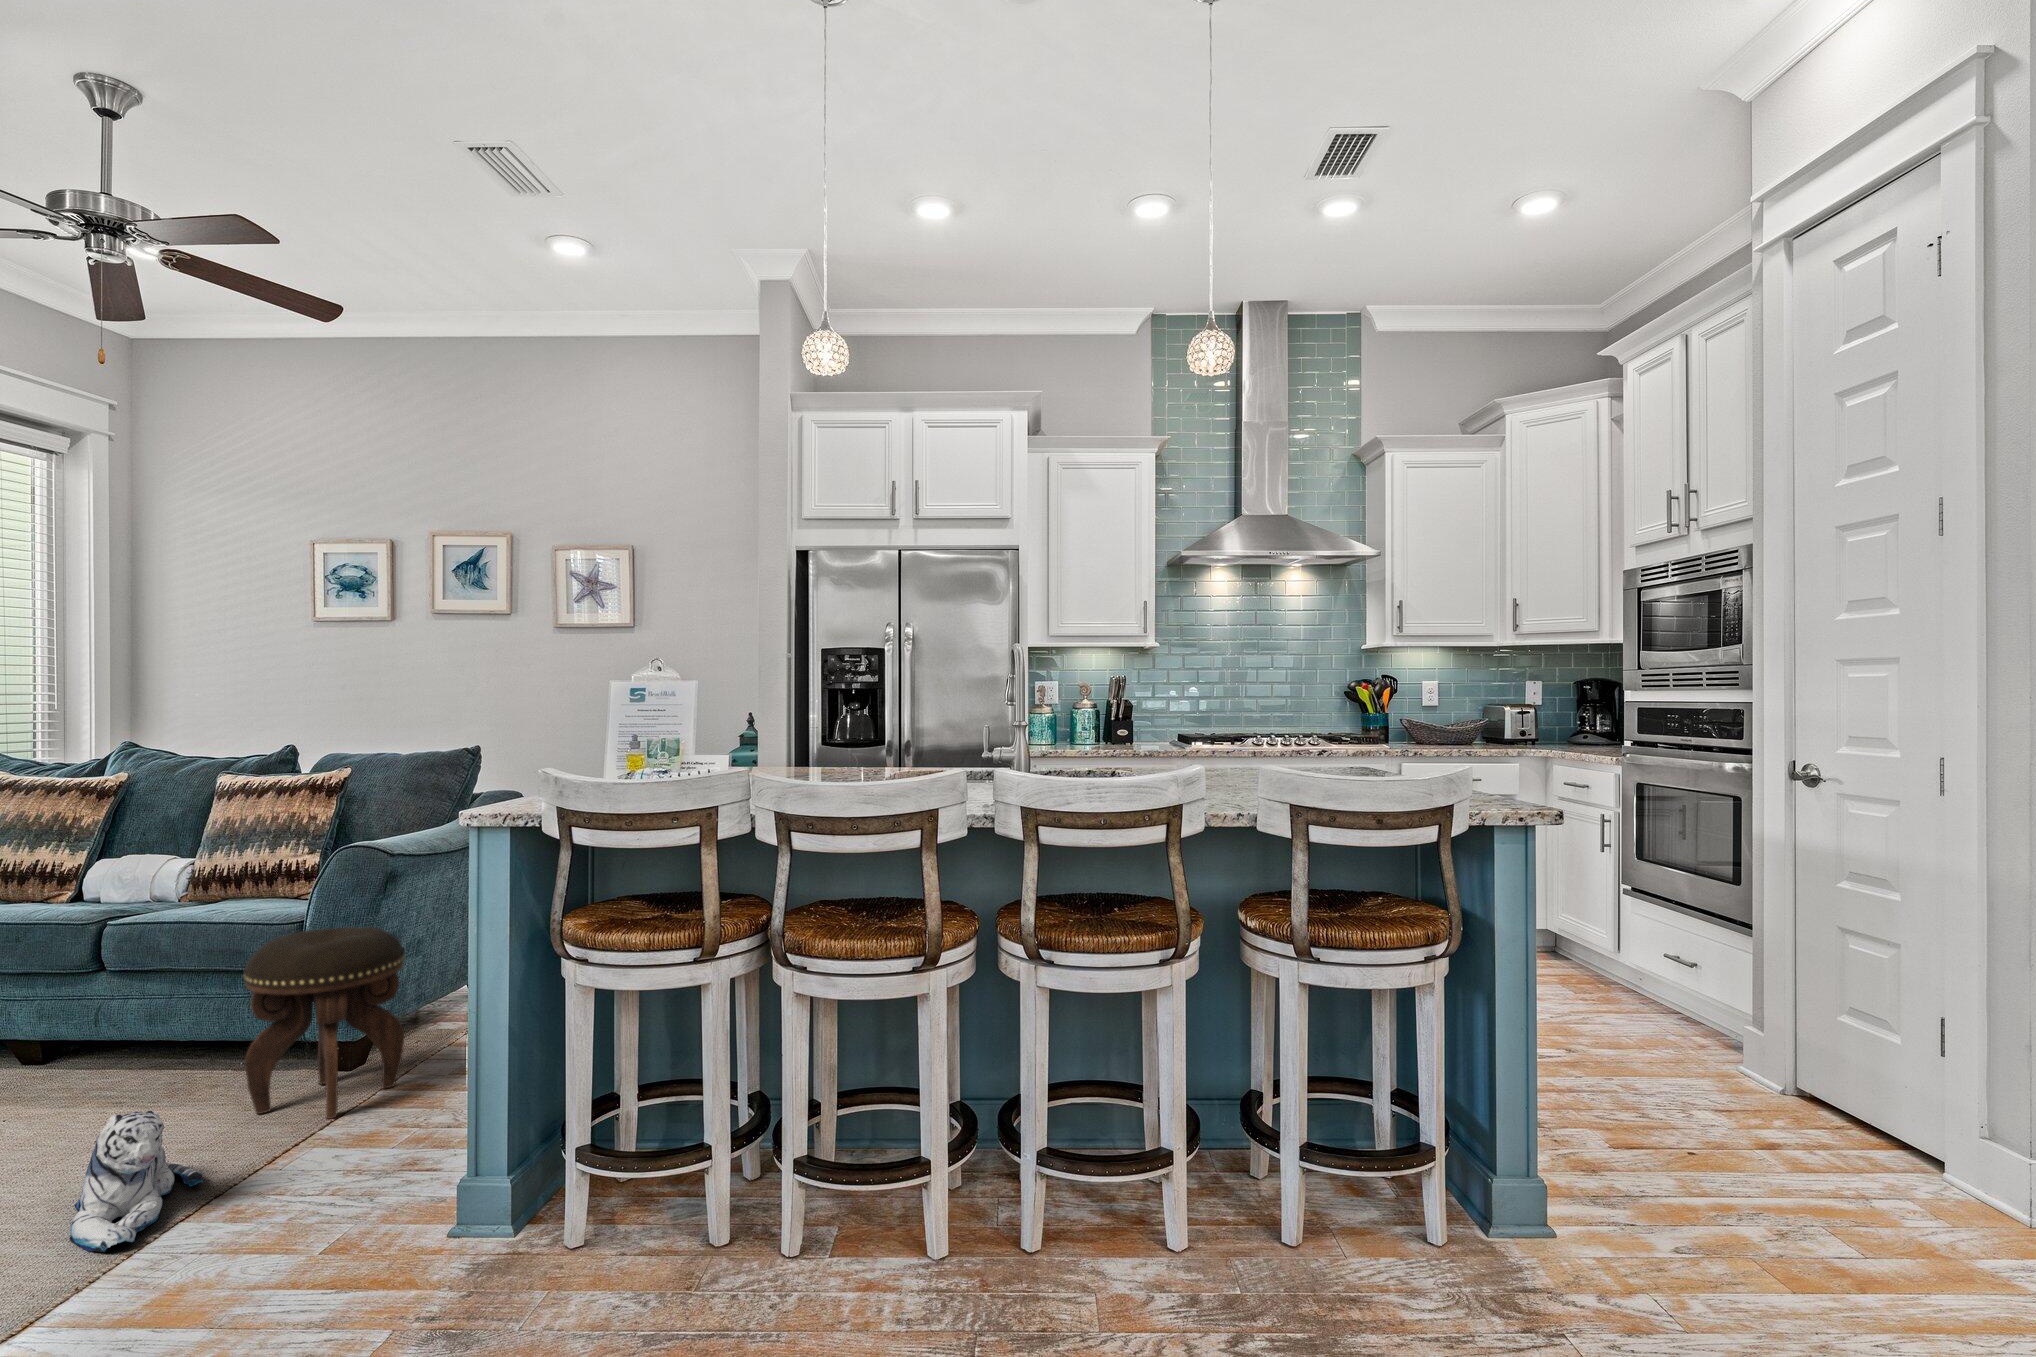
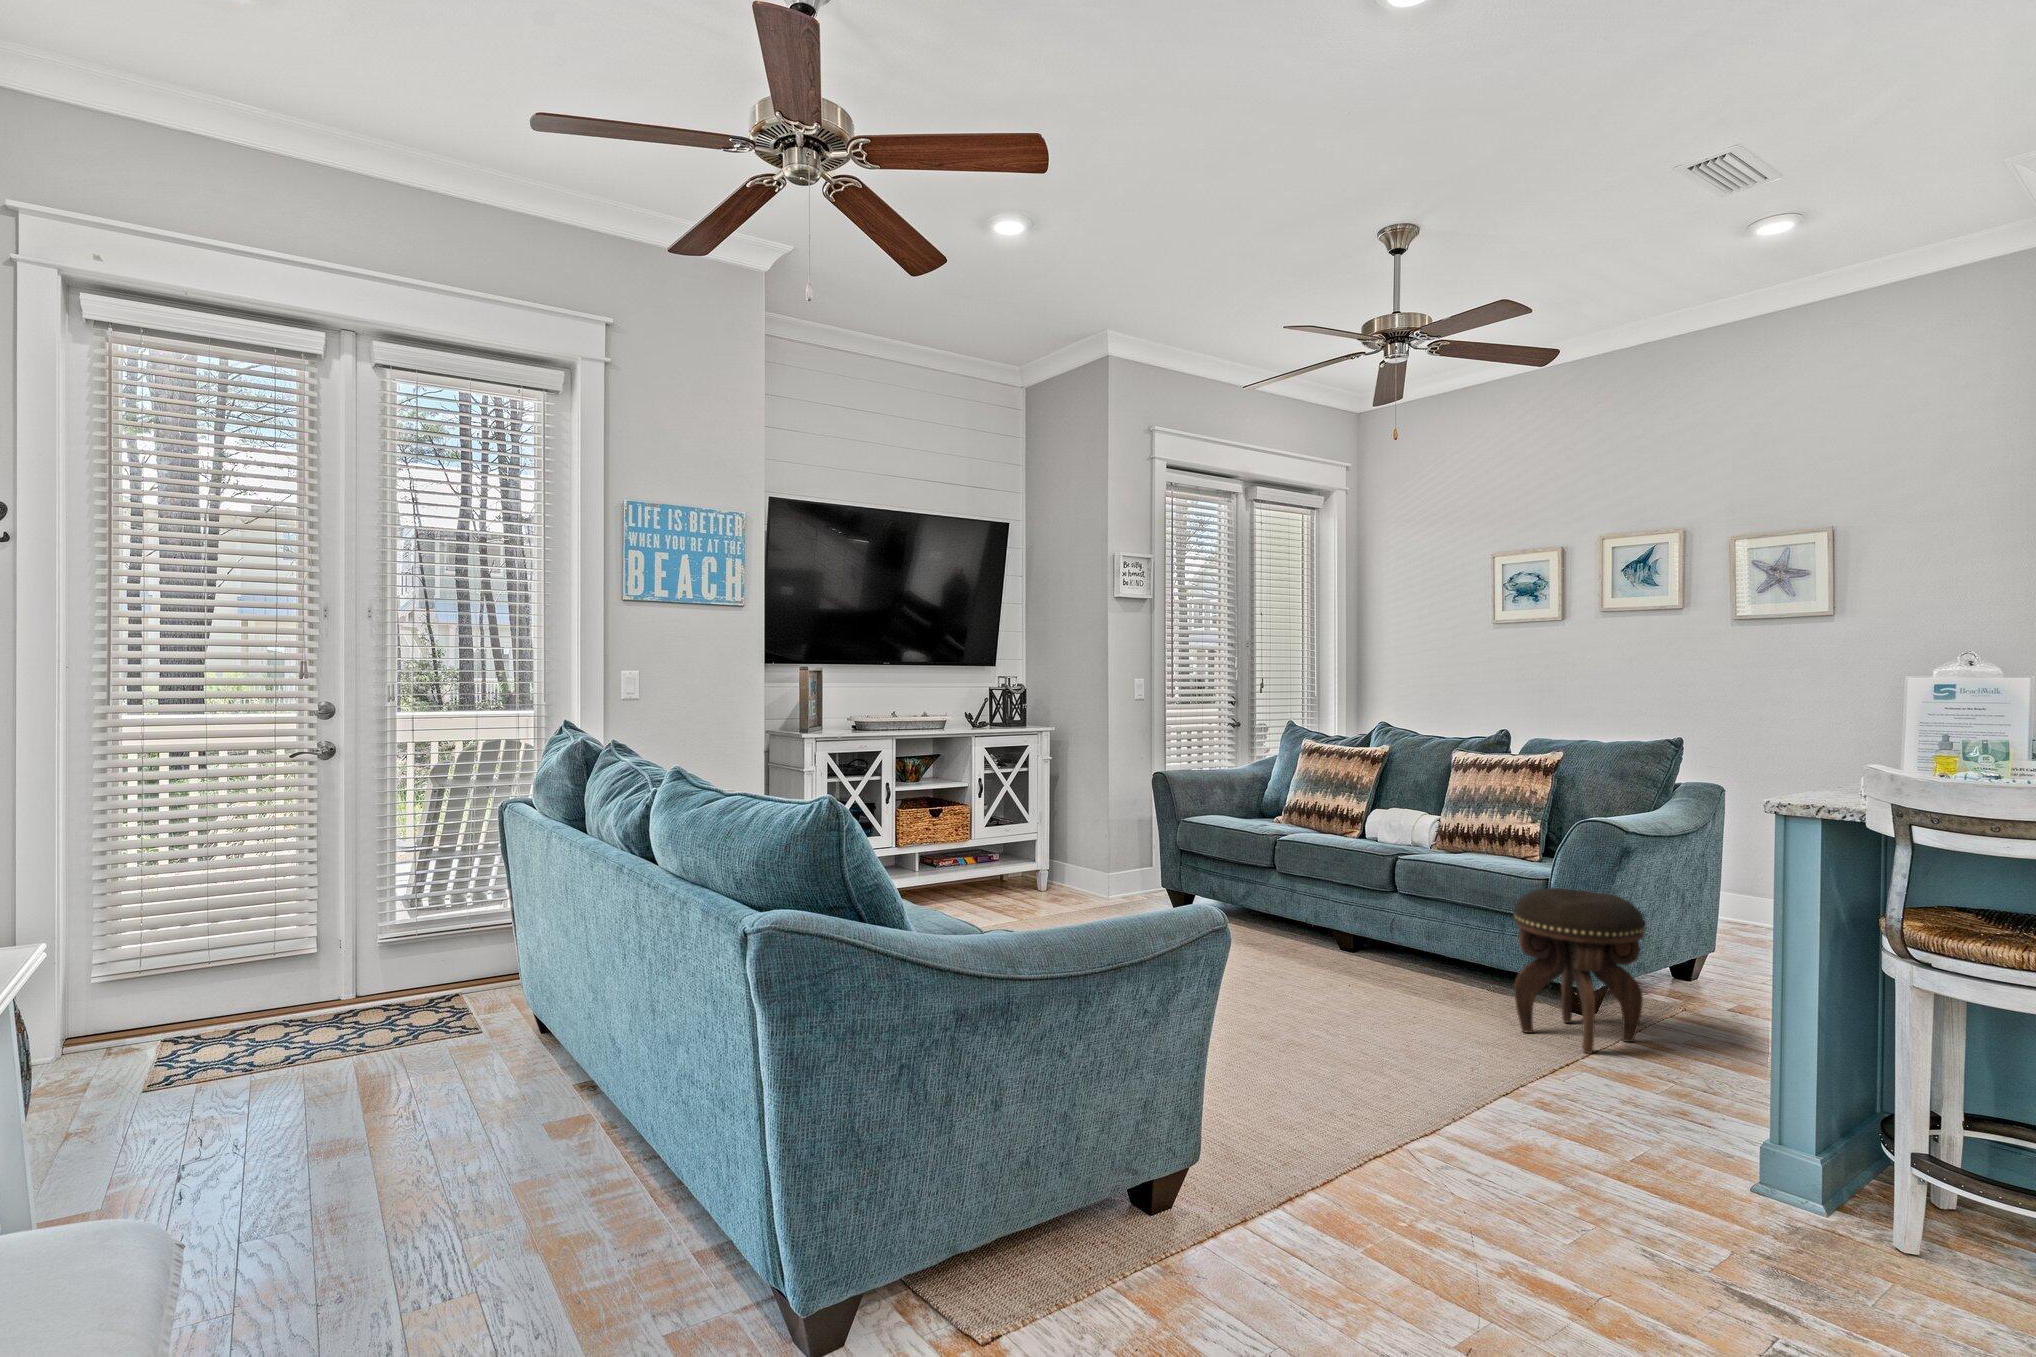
plush toy: present [69,1111,203,1252] -> none [1425,1001,1509,1101]

